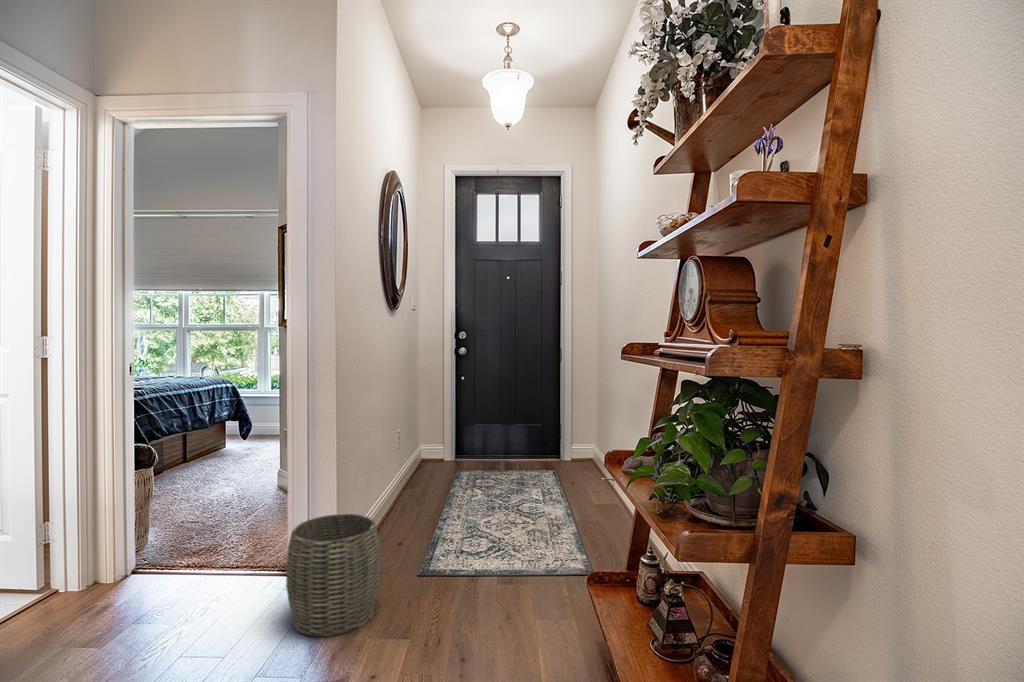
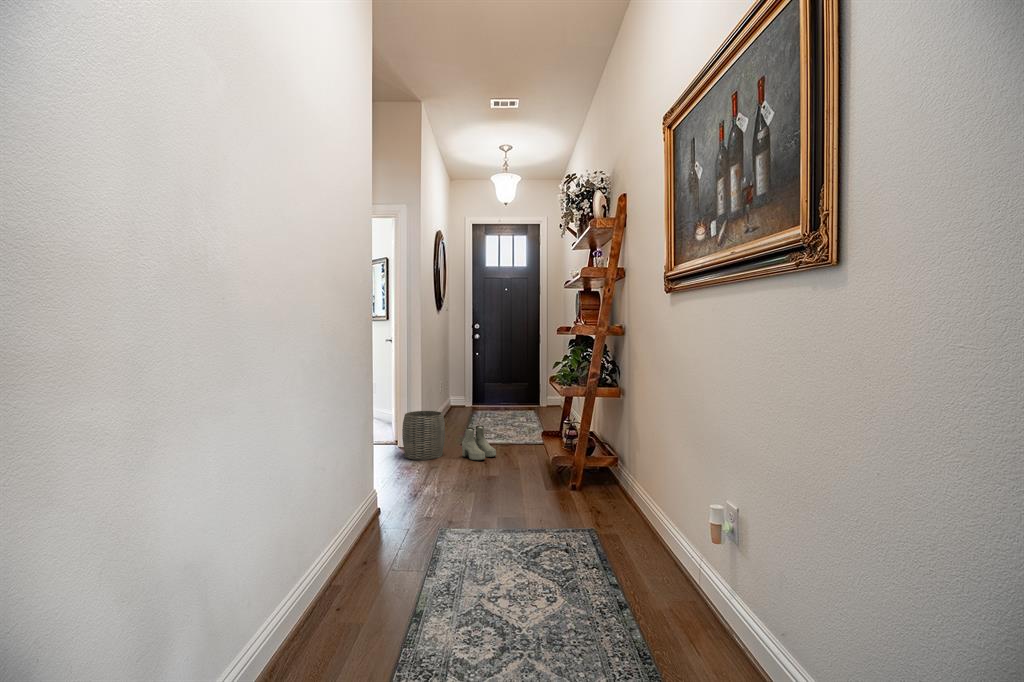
boots: none [413,550,487,644] -> present [462,425,496,460]

